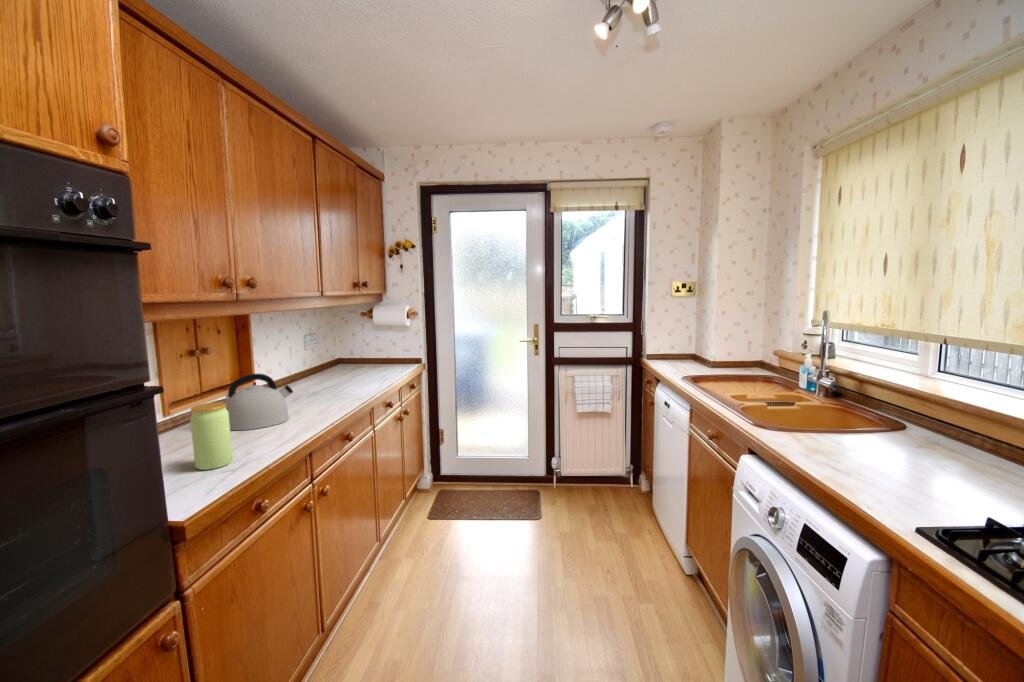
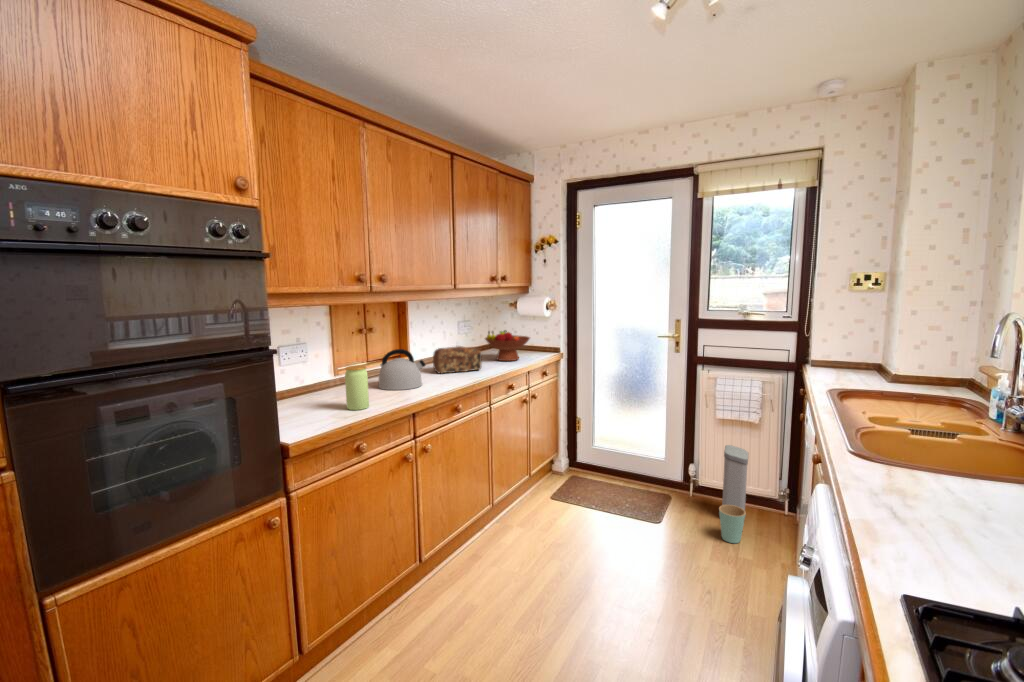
fruit bowl: none [342,342,396,377] -> present [485,330,530,361]
bread loaf: none [286,364,351,399] -> present [433,346,482,373]
trash can: none [585,434,616,522] -> present [719,445,748,543]

